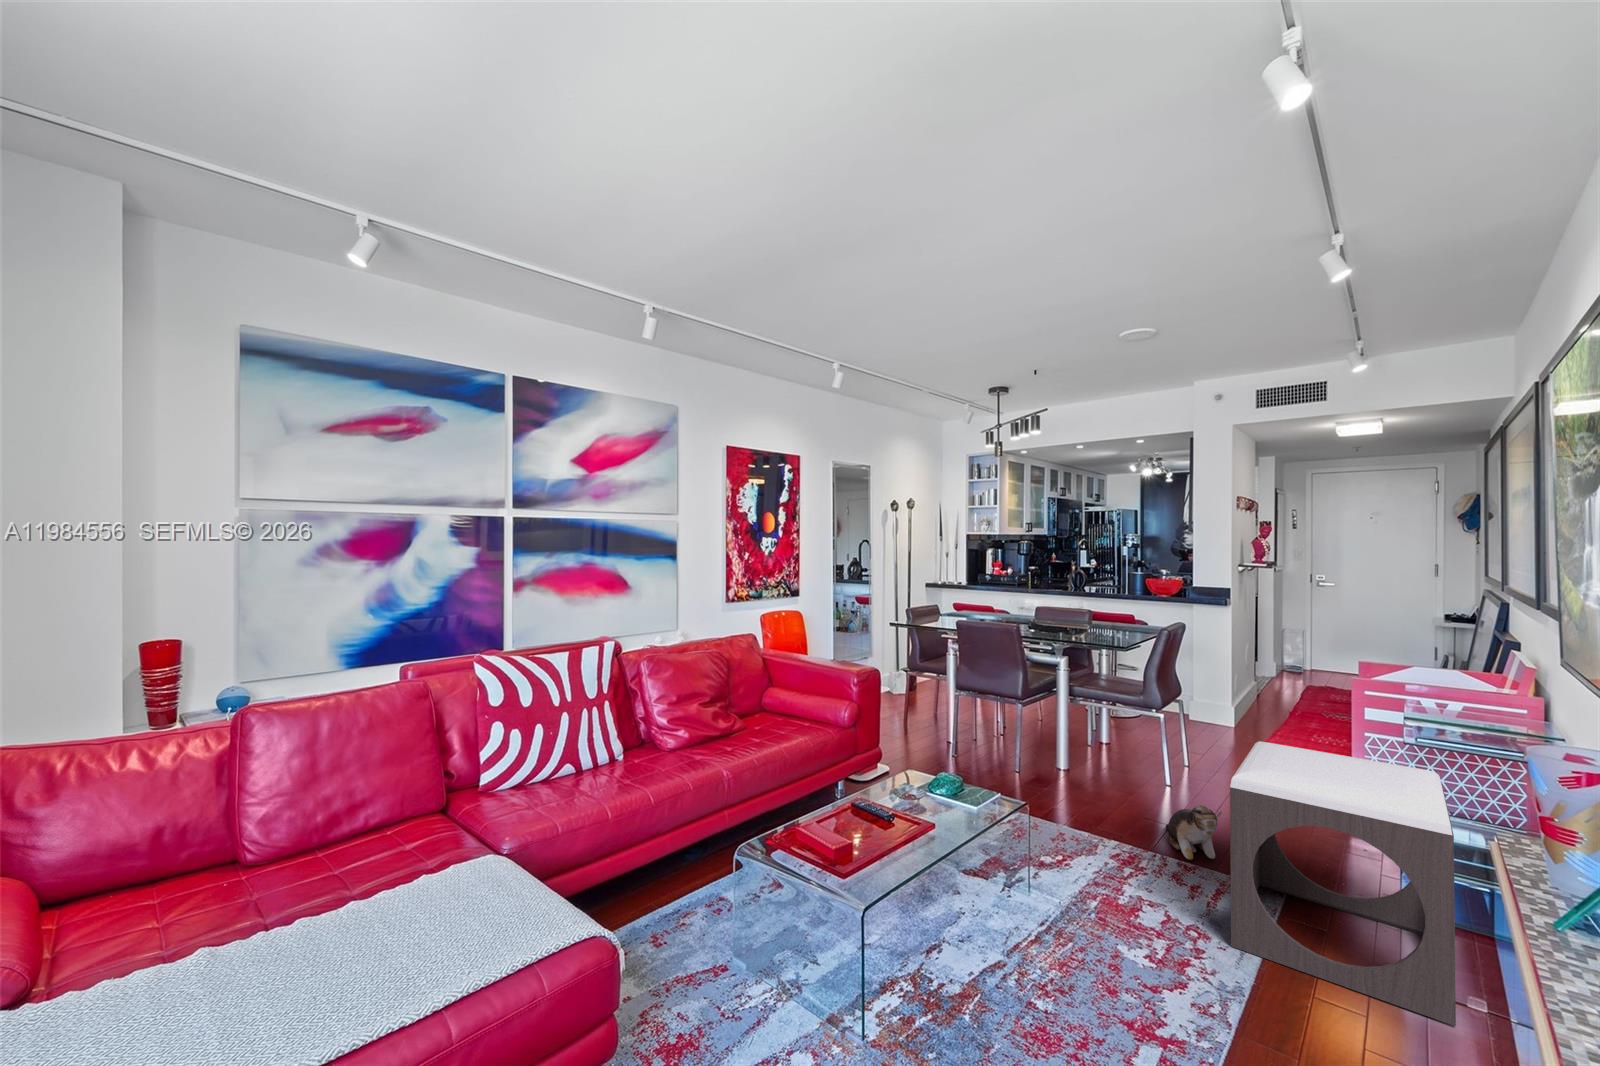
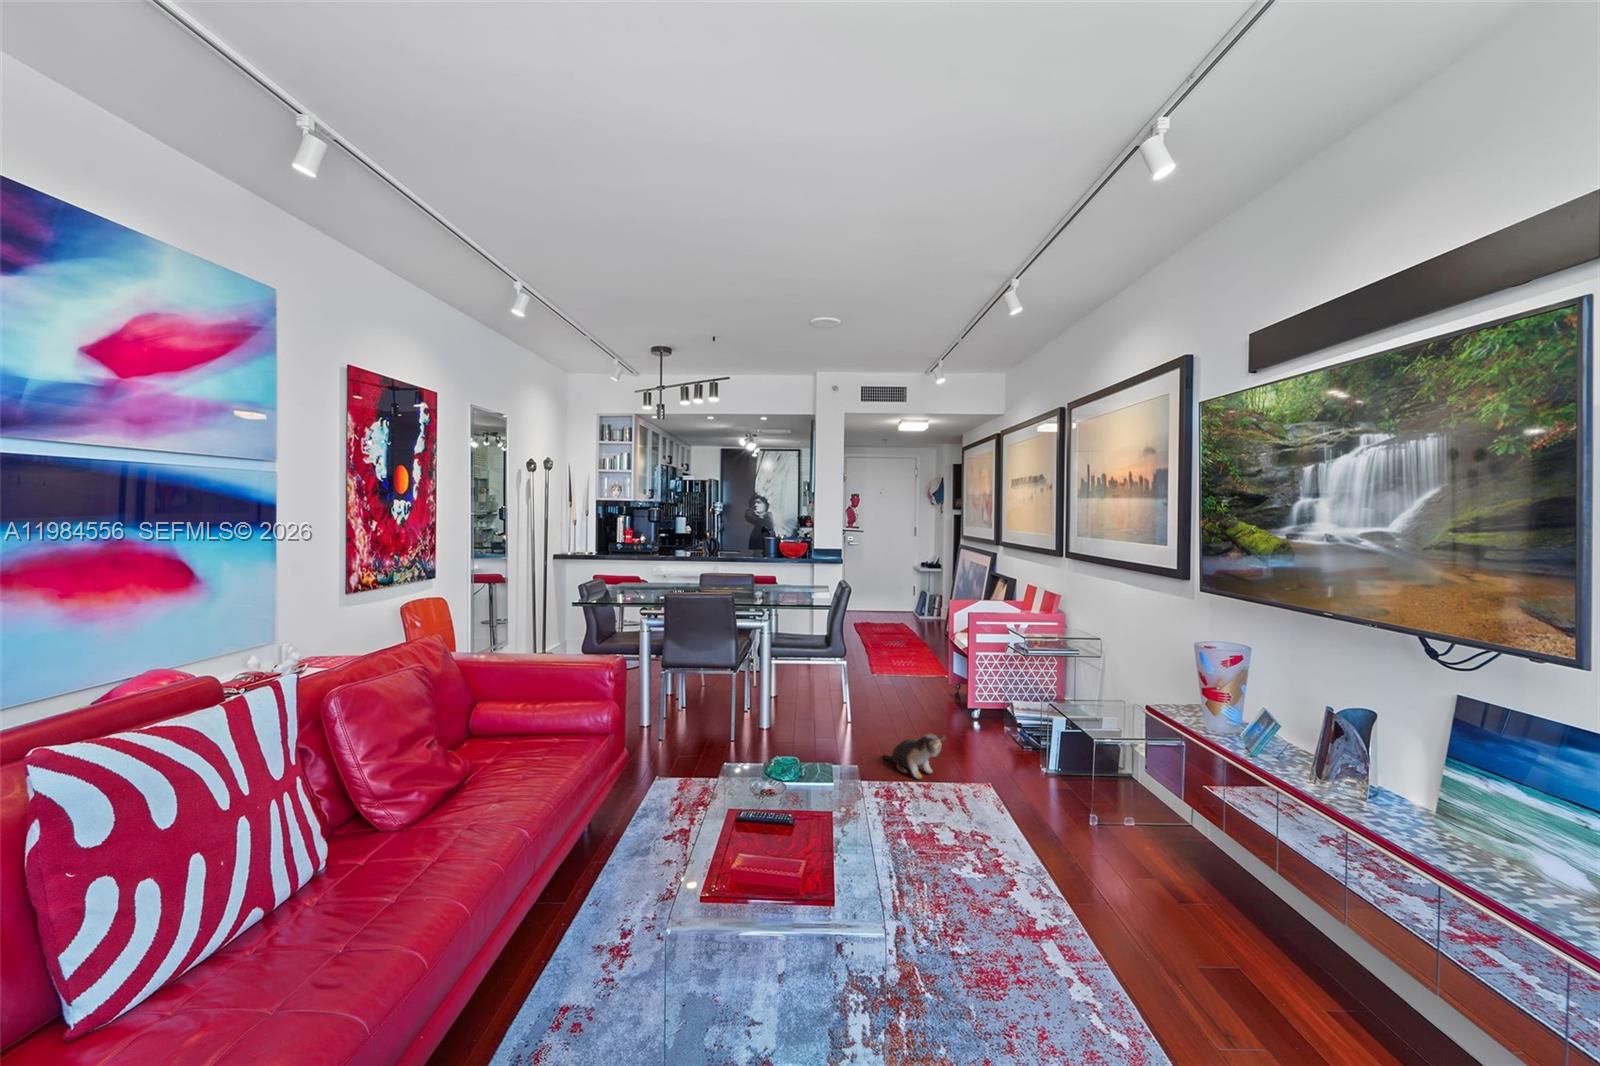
footstool: present [1230,741,1456,1026] -> none [965,676,1126,840]

